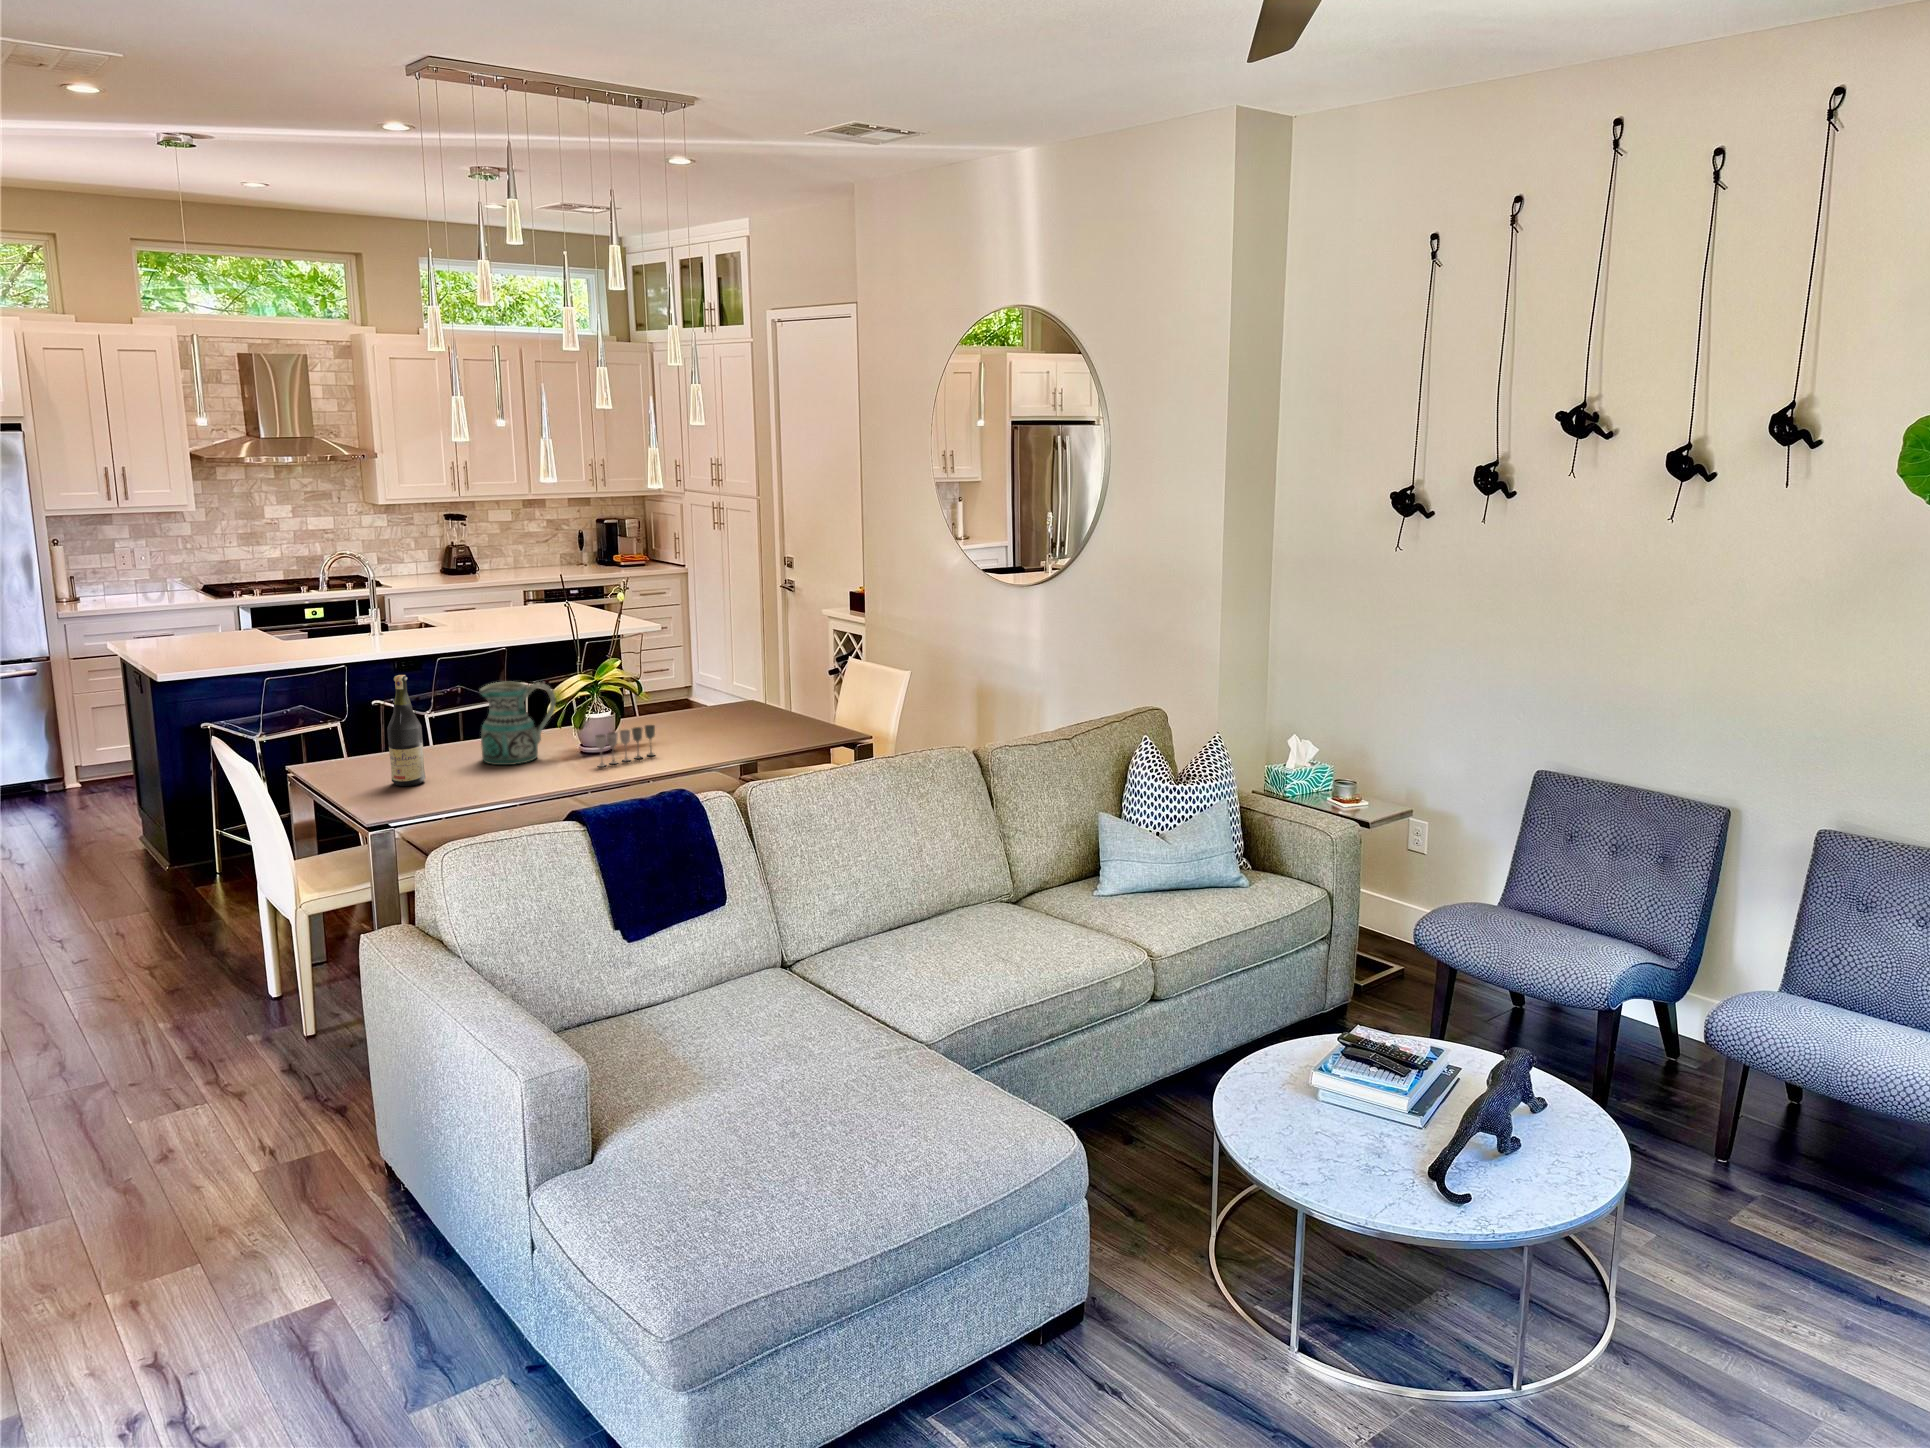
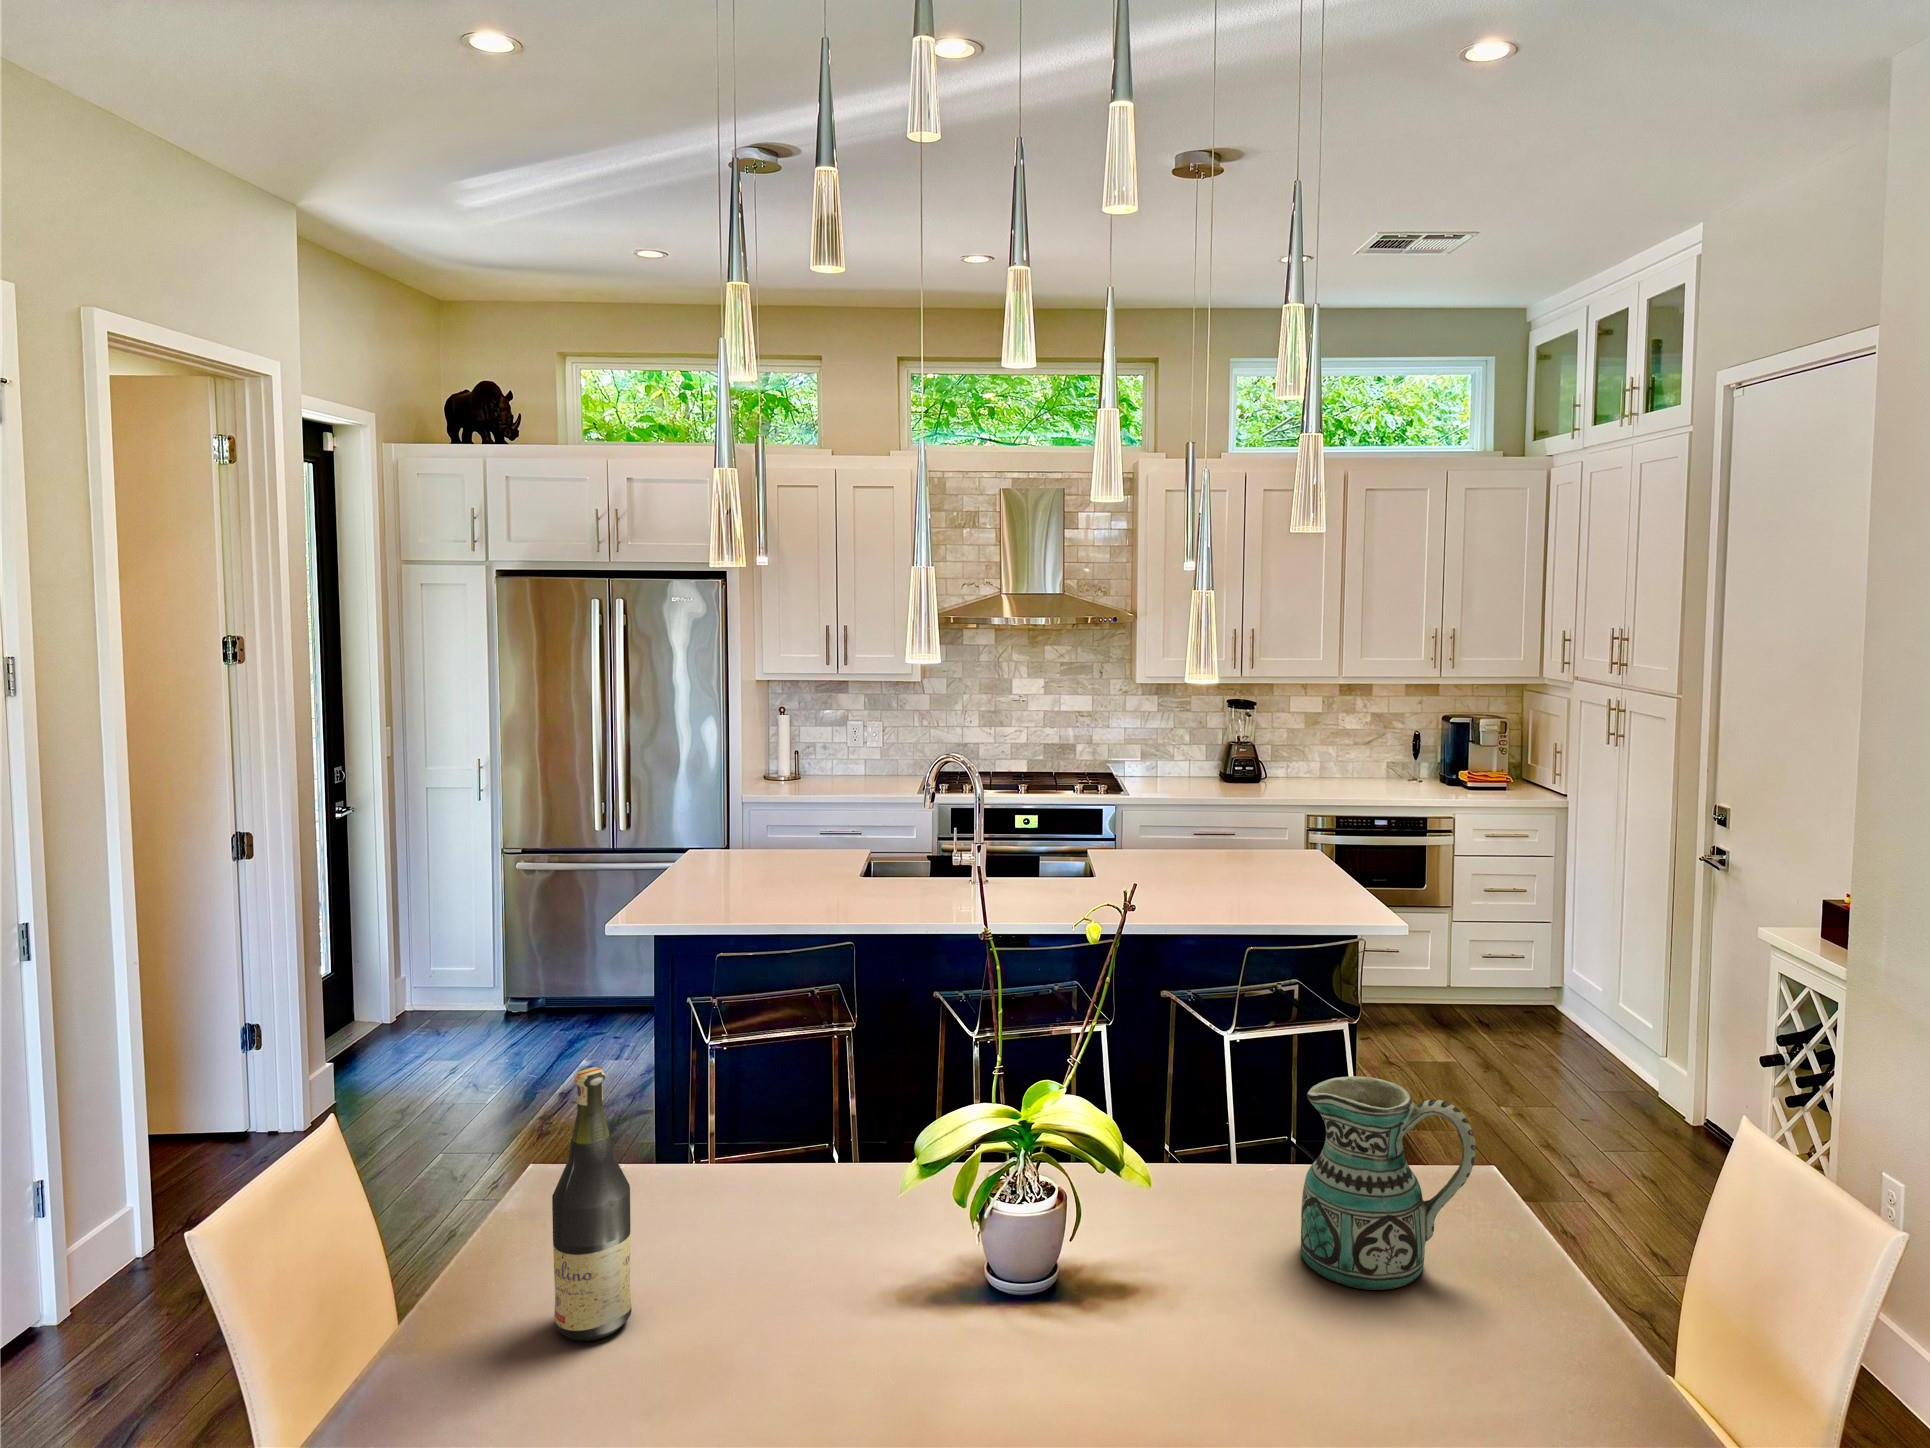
ceramic pitcher: present [479,682,556,765] -> present [1301,1076,1476,1290]
wine glass: present [595,725,655,767] -> none [1004,1300,1189,1411]

